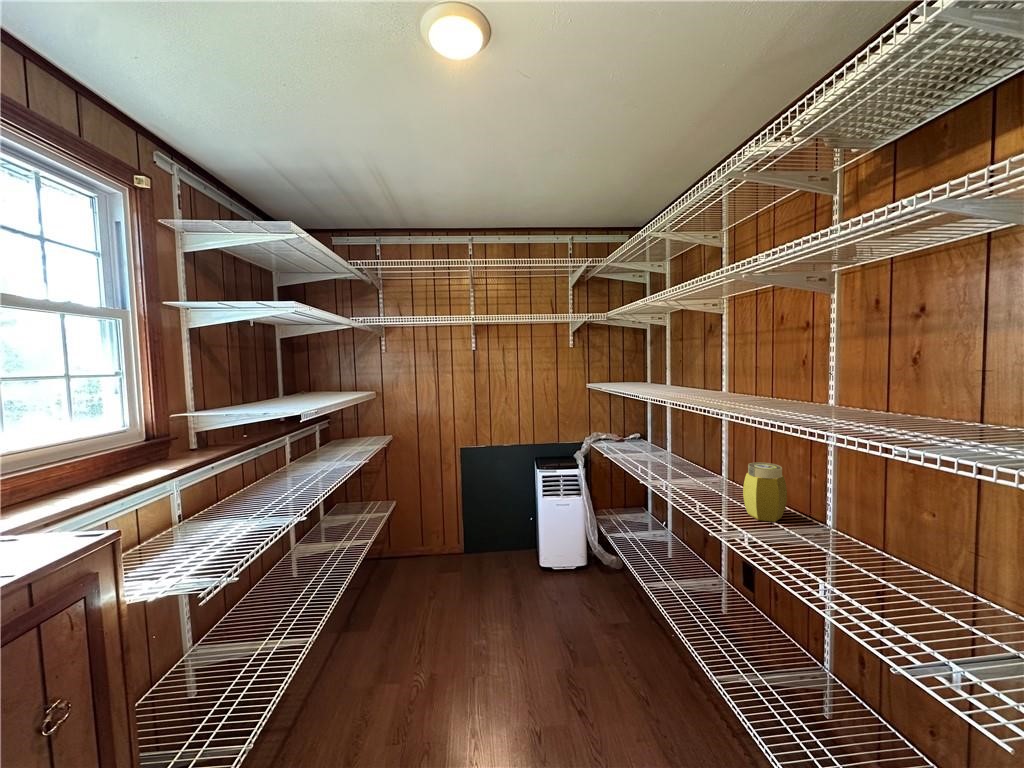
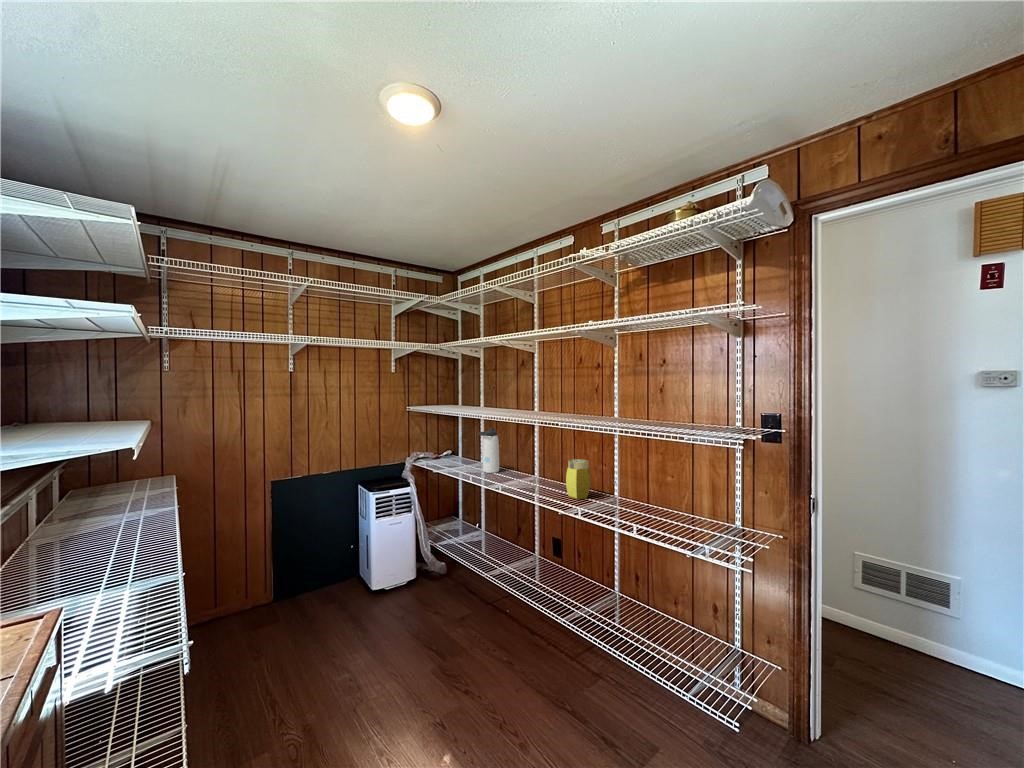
thermos bottle: none [654,411,679,466] -> present [479,428,499,473]

